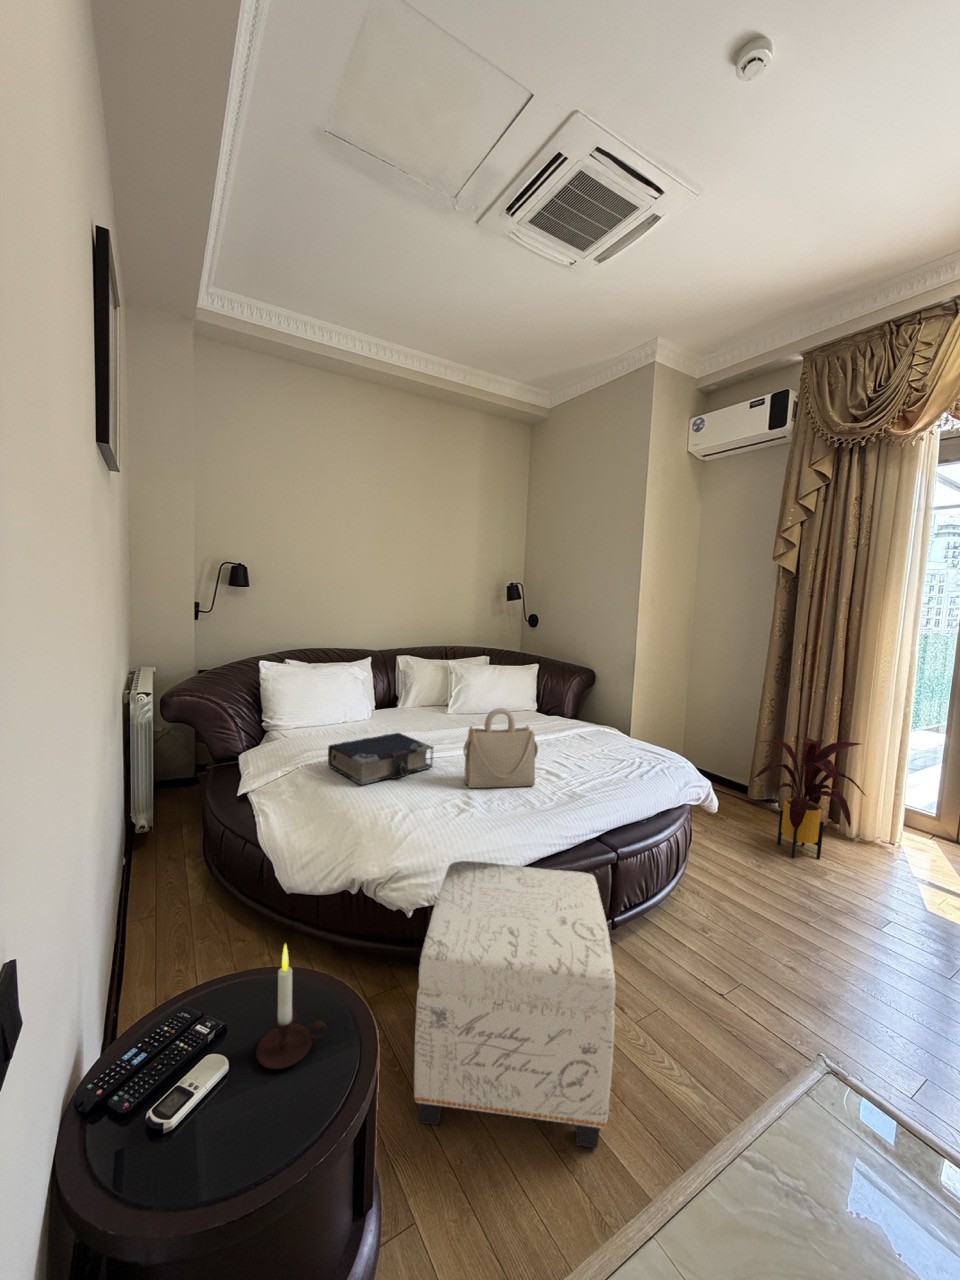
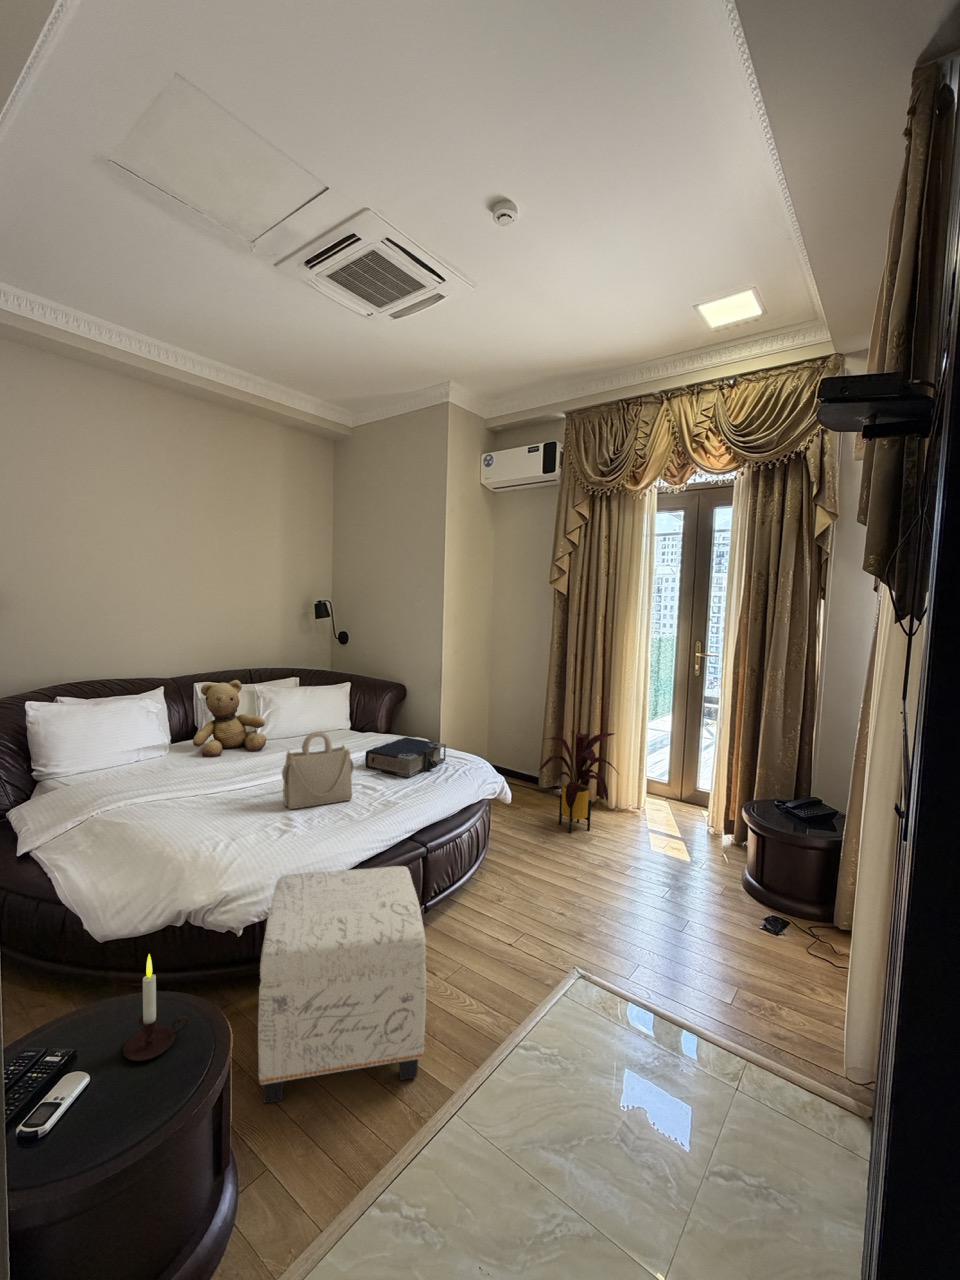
teddy bear: none [391,654,456,727] -> present [193,680,267,757]
book: present [328,733,434,785] -> present [365,737,446,777]

